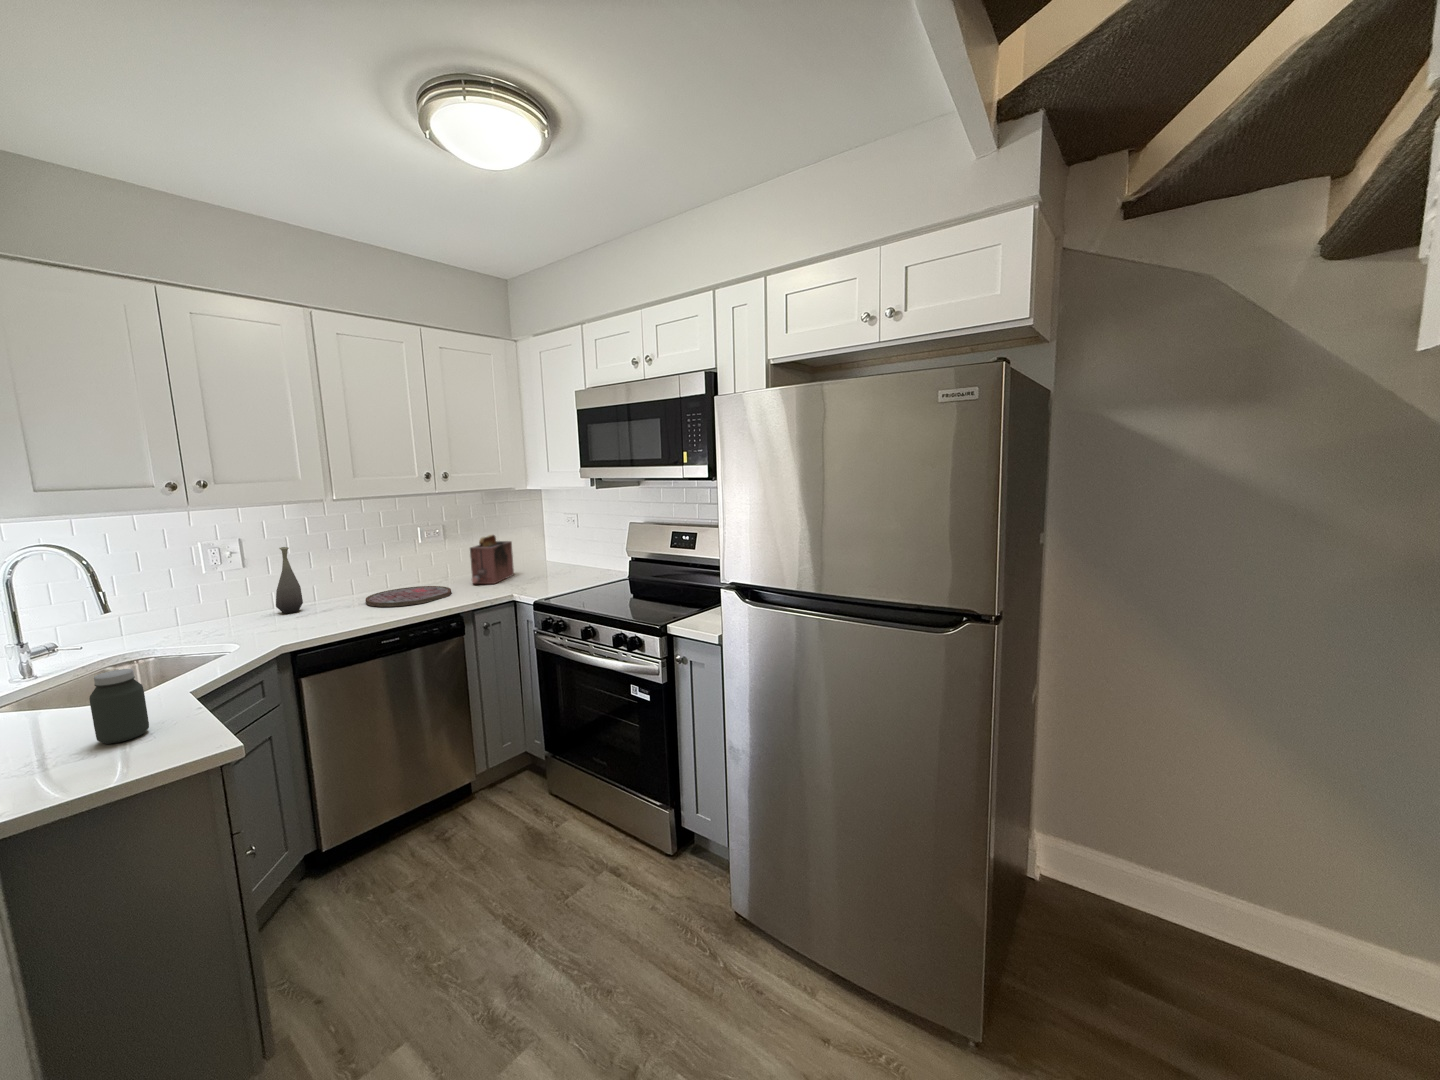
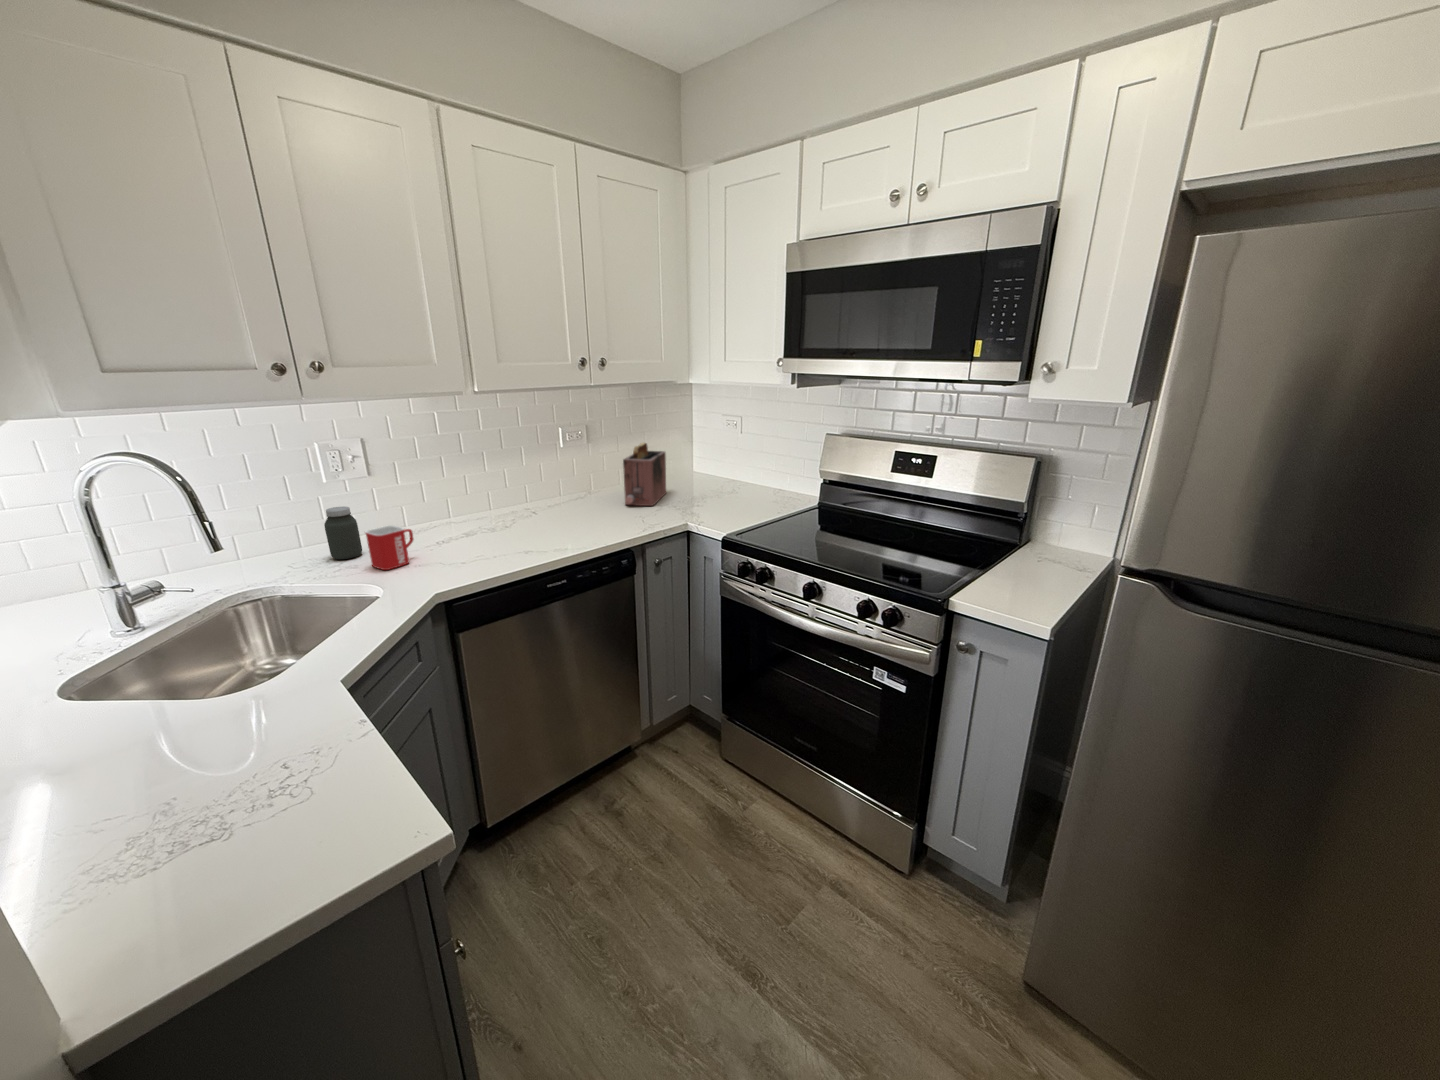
bottle: present [276,547,303,614] -> none [409,453,439,537]
cutting board: present [365,586,451,607] -> none [510,505,607,535]
mug: none [231,601,274,635] -> present [365,525,413,570]
jar: present [89,669,149,744] -> present [324,506,362,559]

